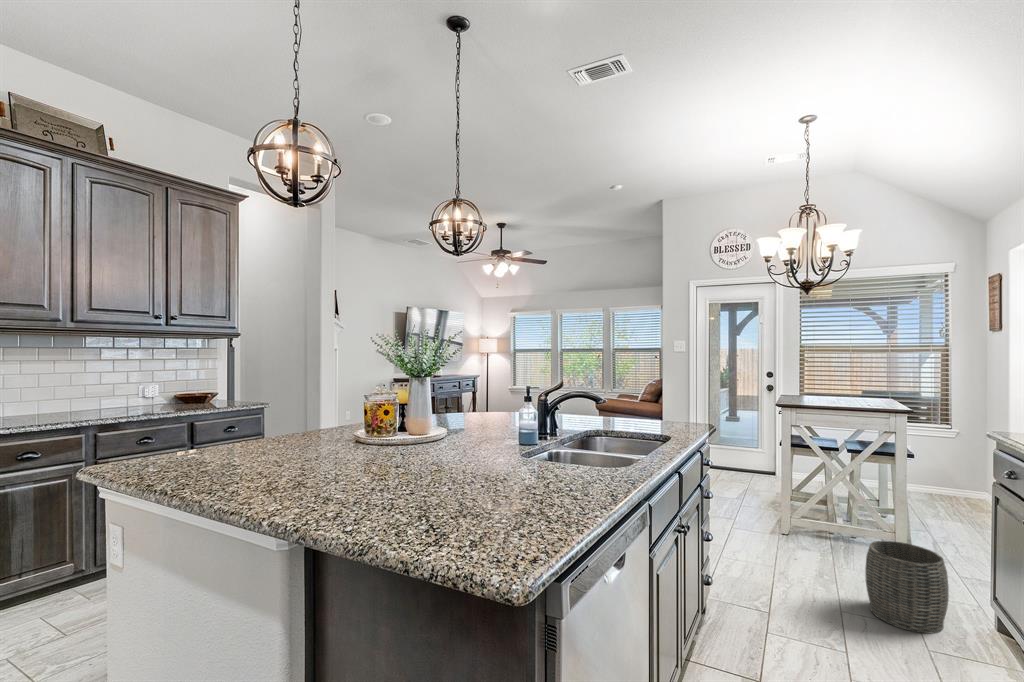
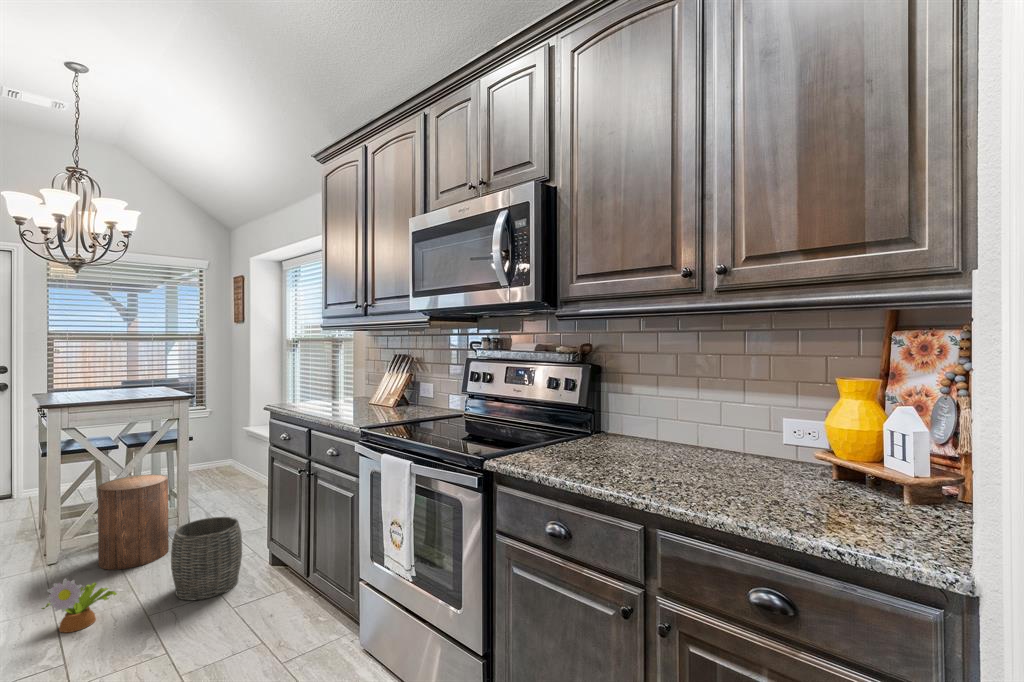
stool: none [816,478,879,567] -> present [98,474,169,570]
decorative plant: none [760,545,815,594] -> present [42,579,117,633]

